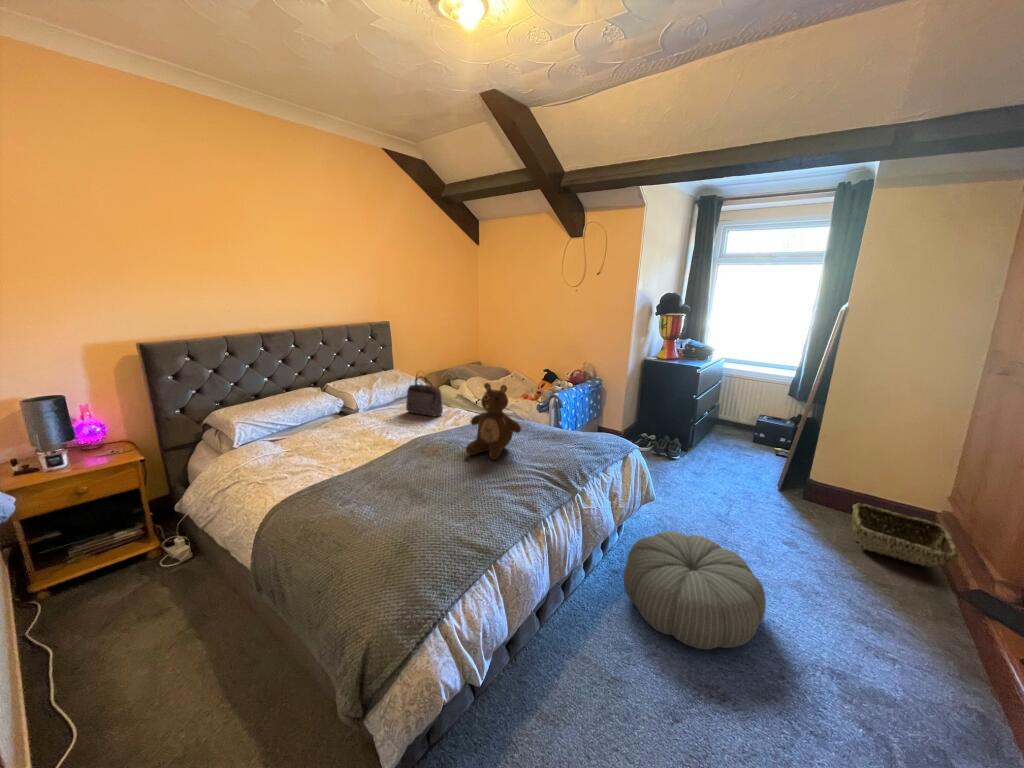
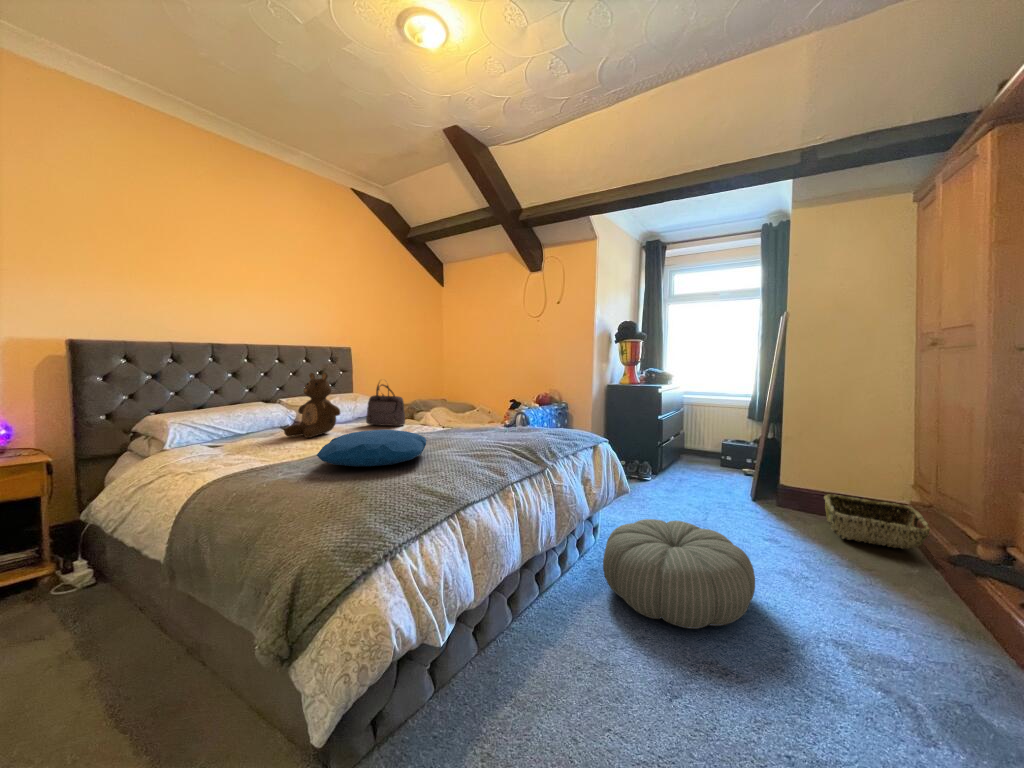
teddy bear: present [466,383,521,460] -> present [284,373,340,438]
pillow: none [368,454,465,506] -> present [317,430,426,466]

